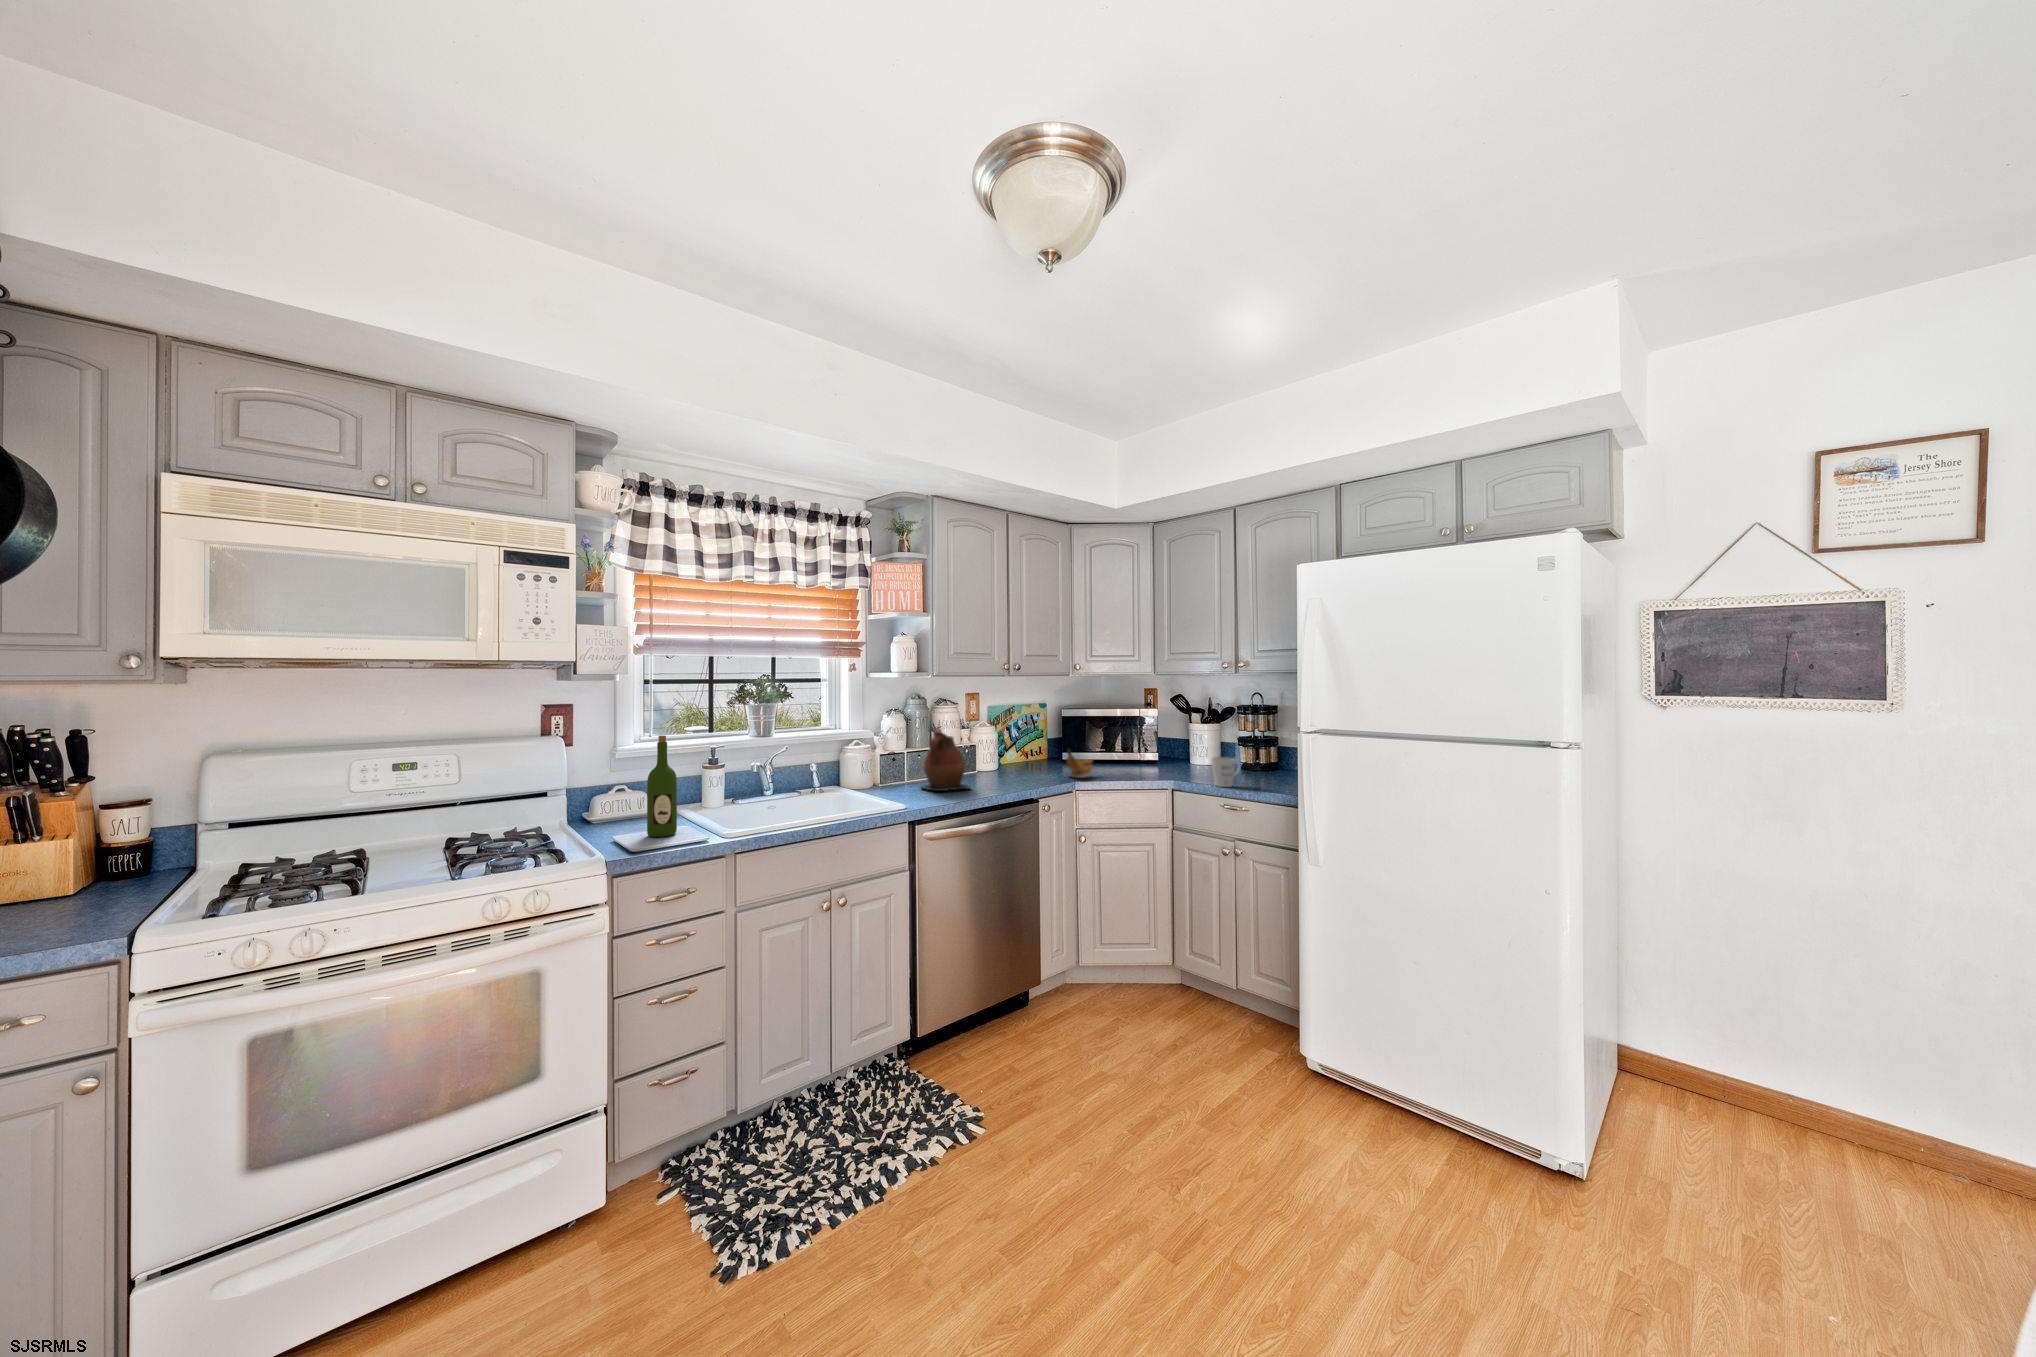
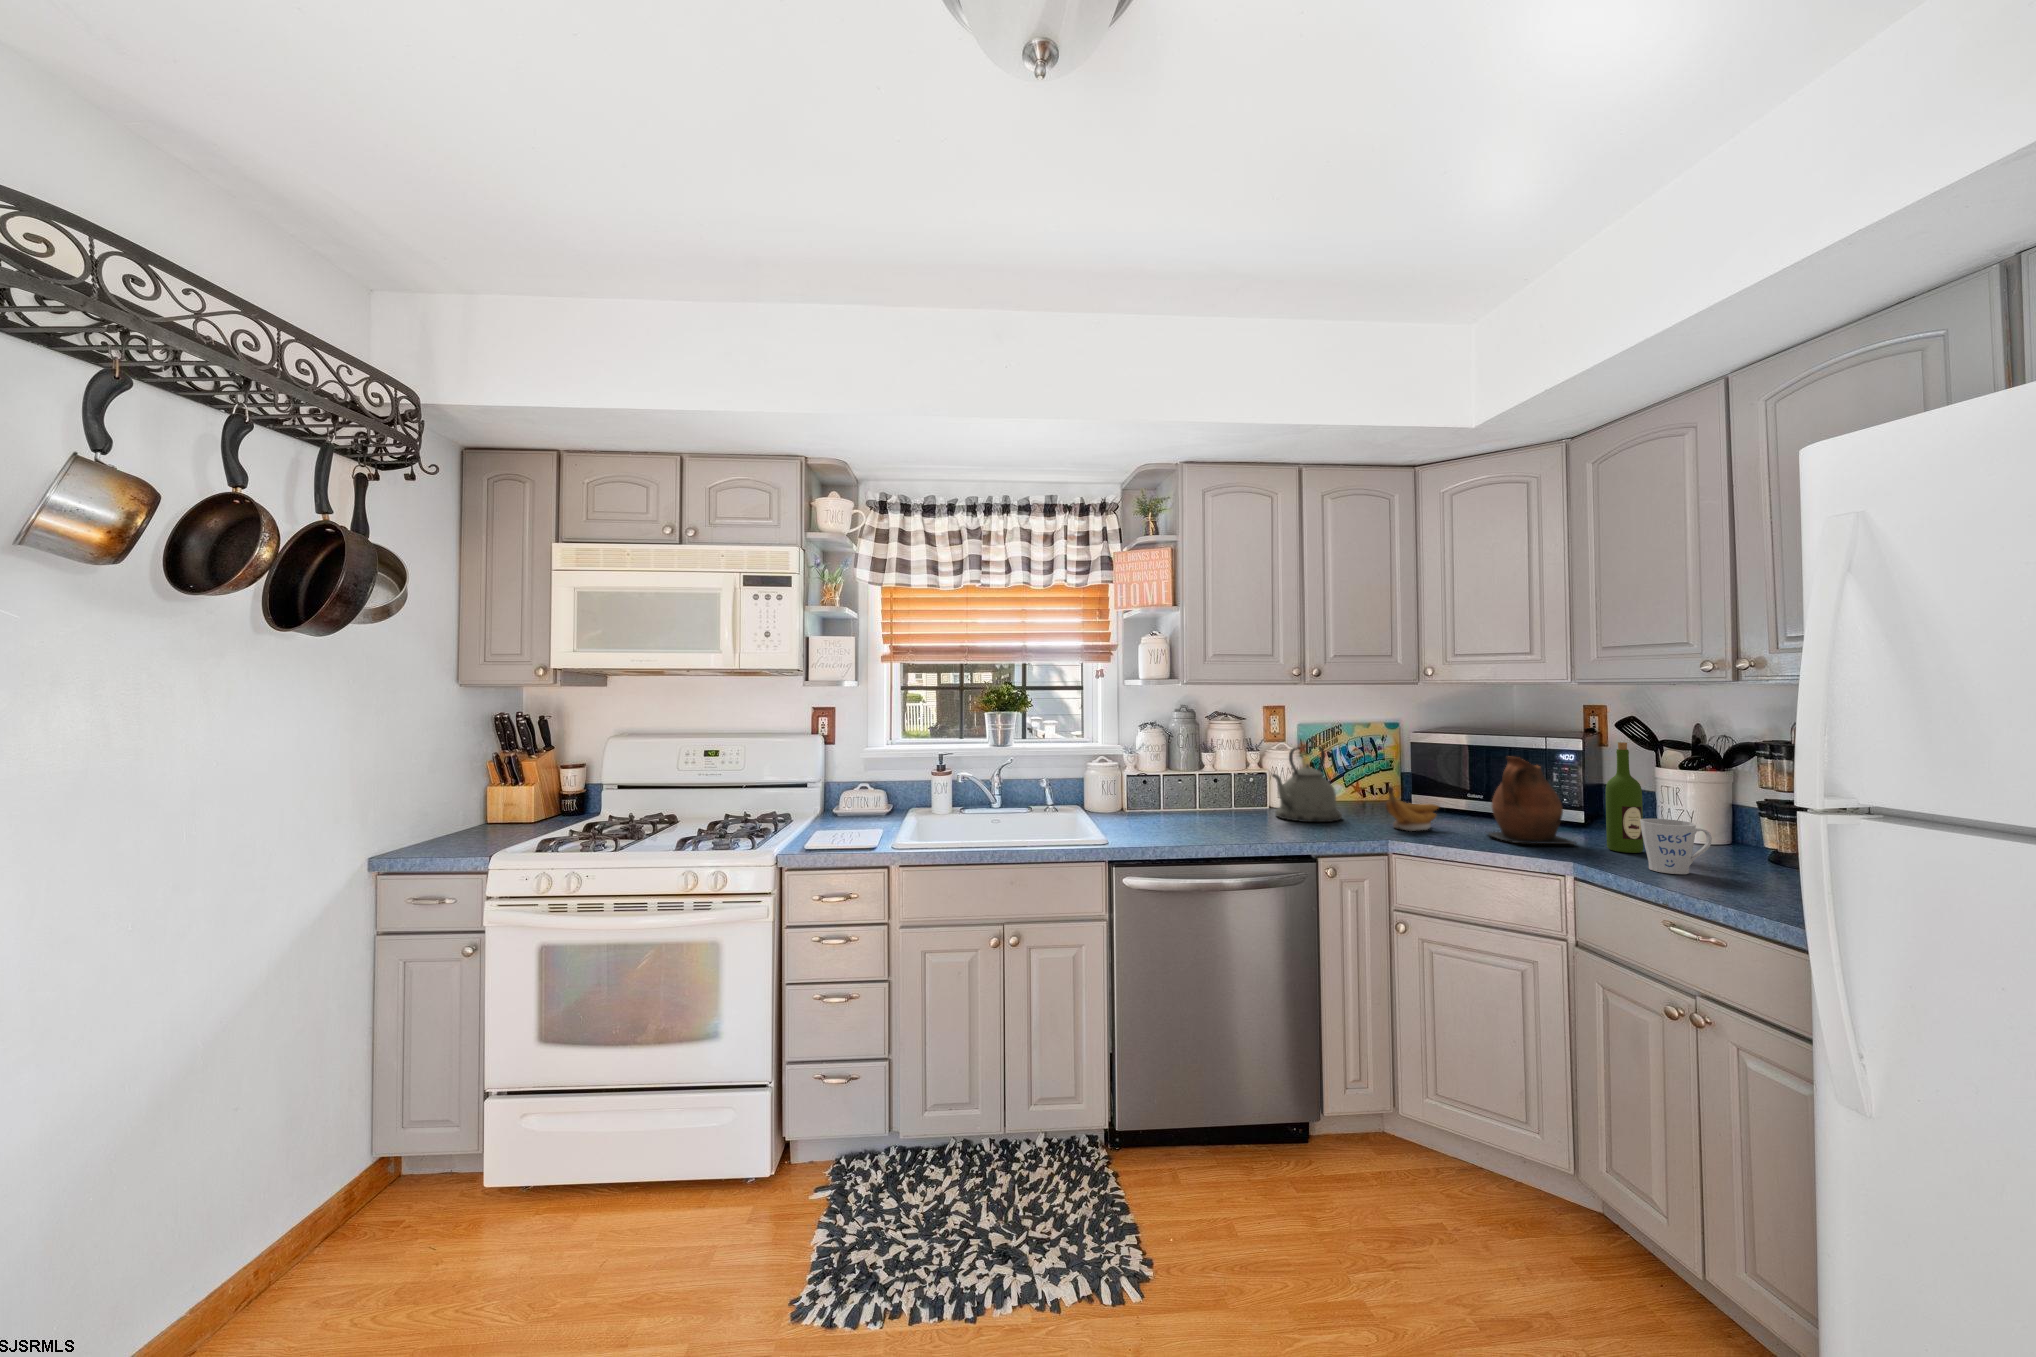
kettle: none [987,723,1033,779] -> present [1272,746,1342,822]
ceramic pitcher: present [921,731,971,791] -> present [1489,757,1576,845]
wine bottle: present [647,736,677,837] -> present [1606,742,1643,853]

